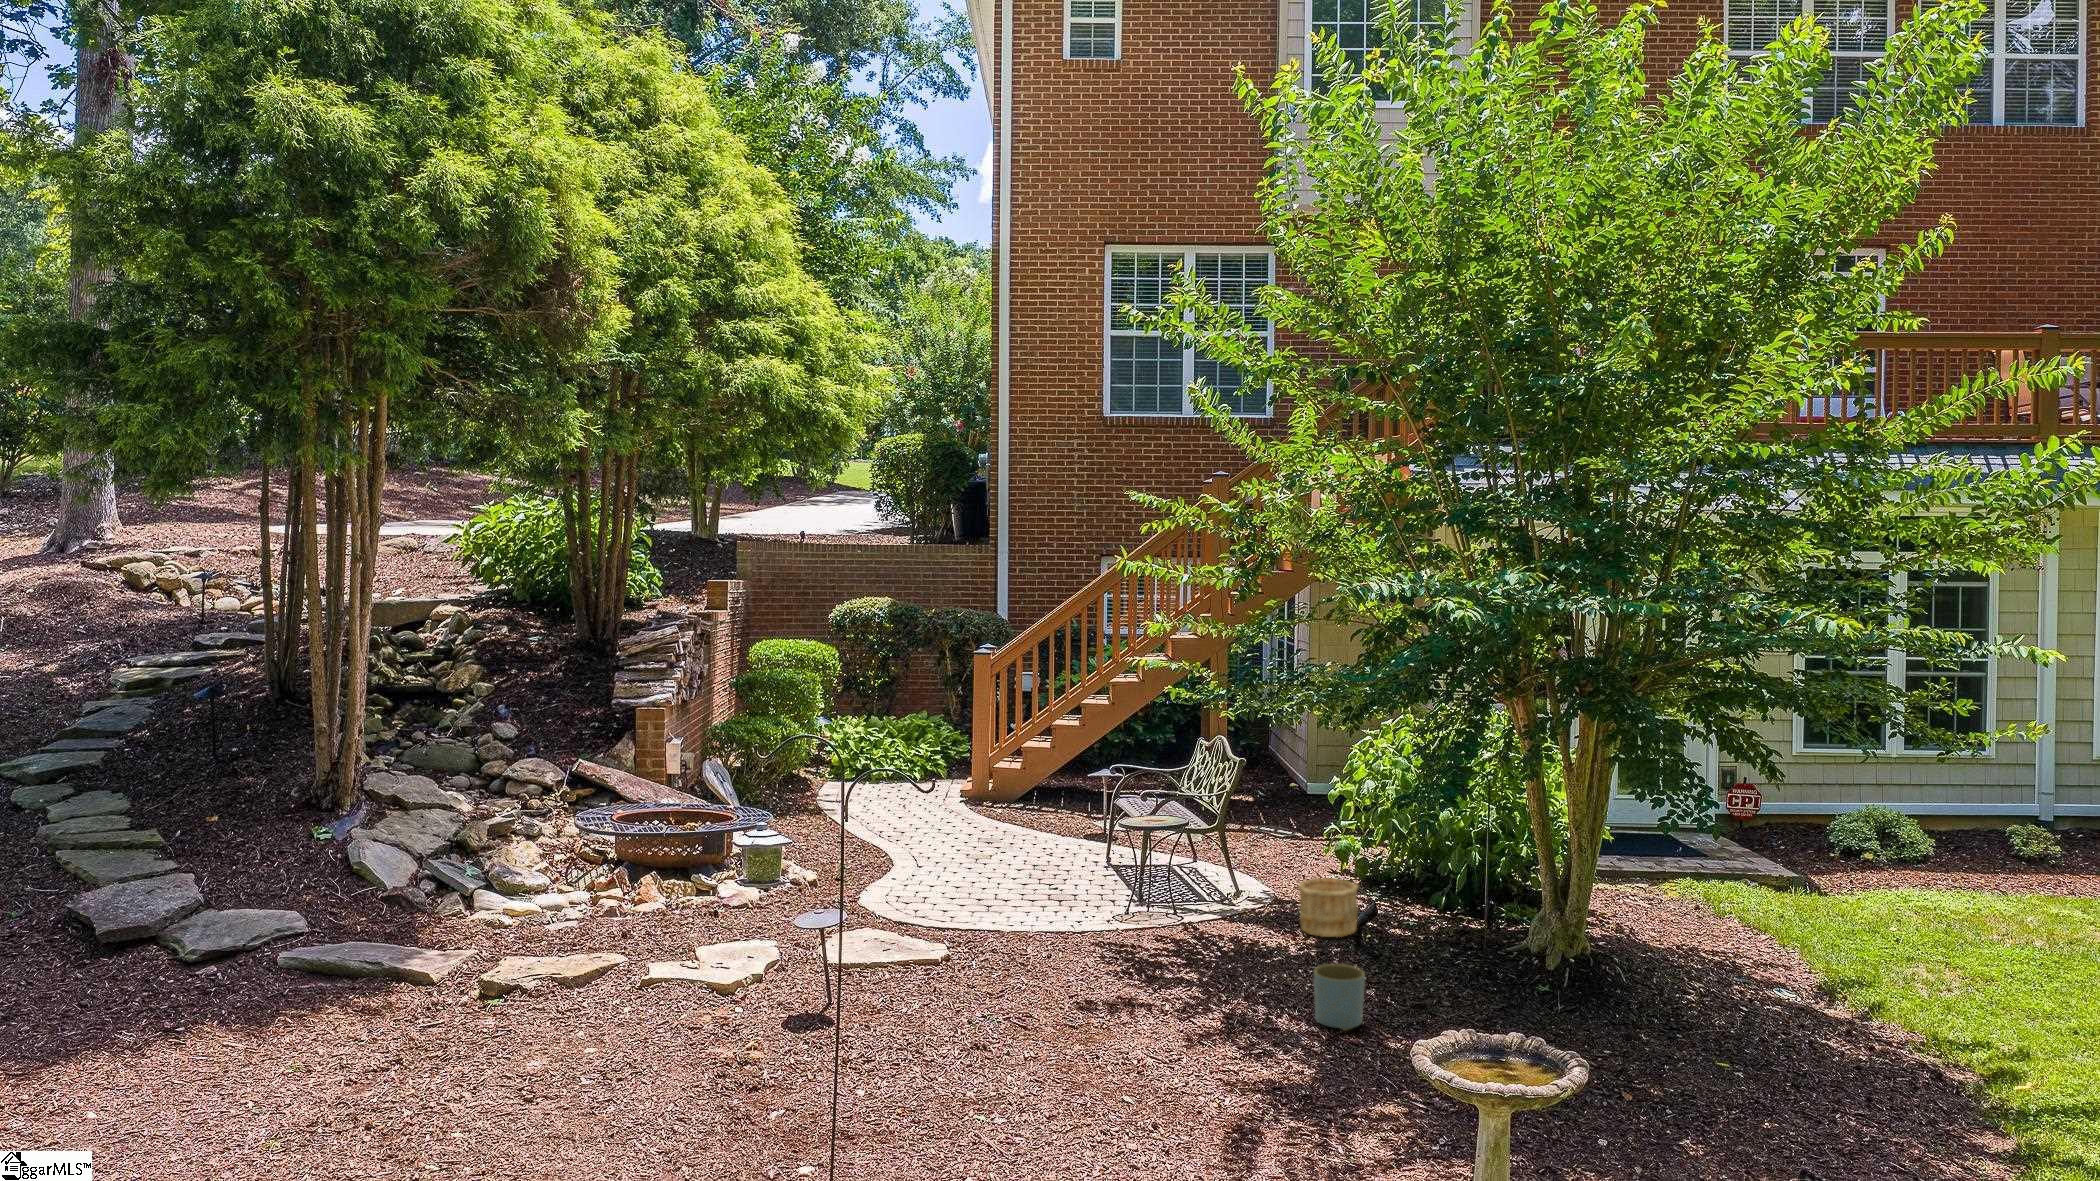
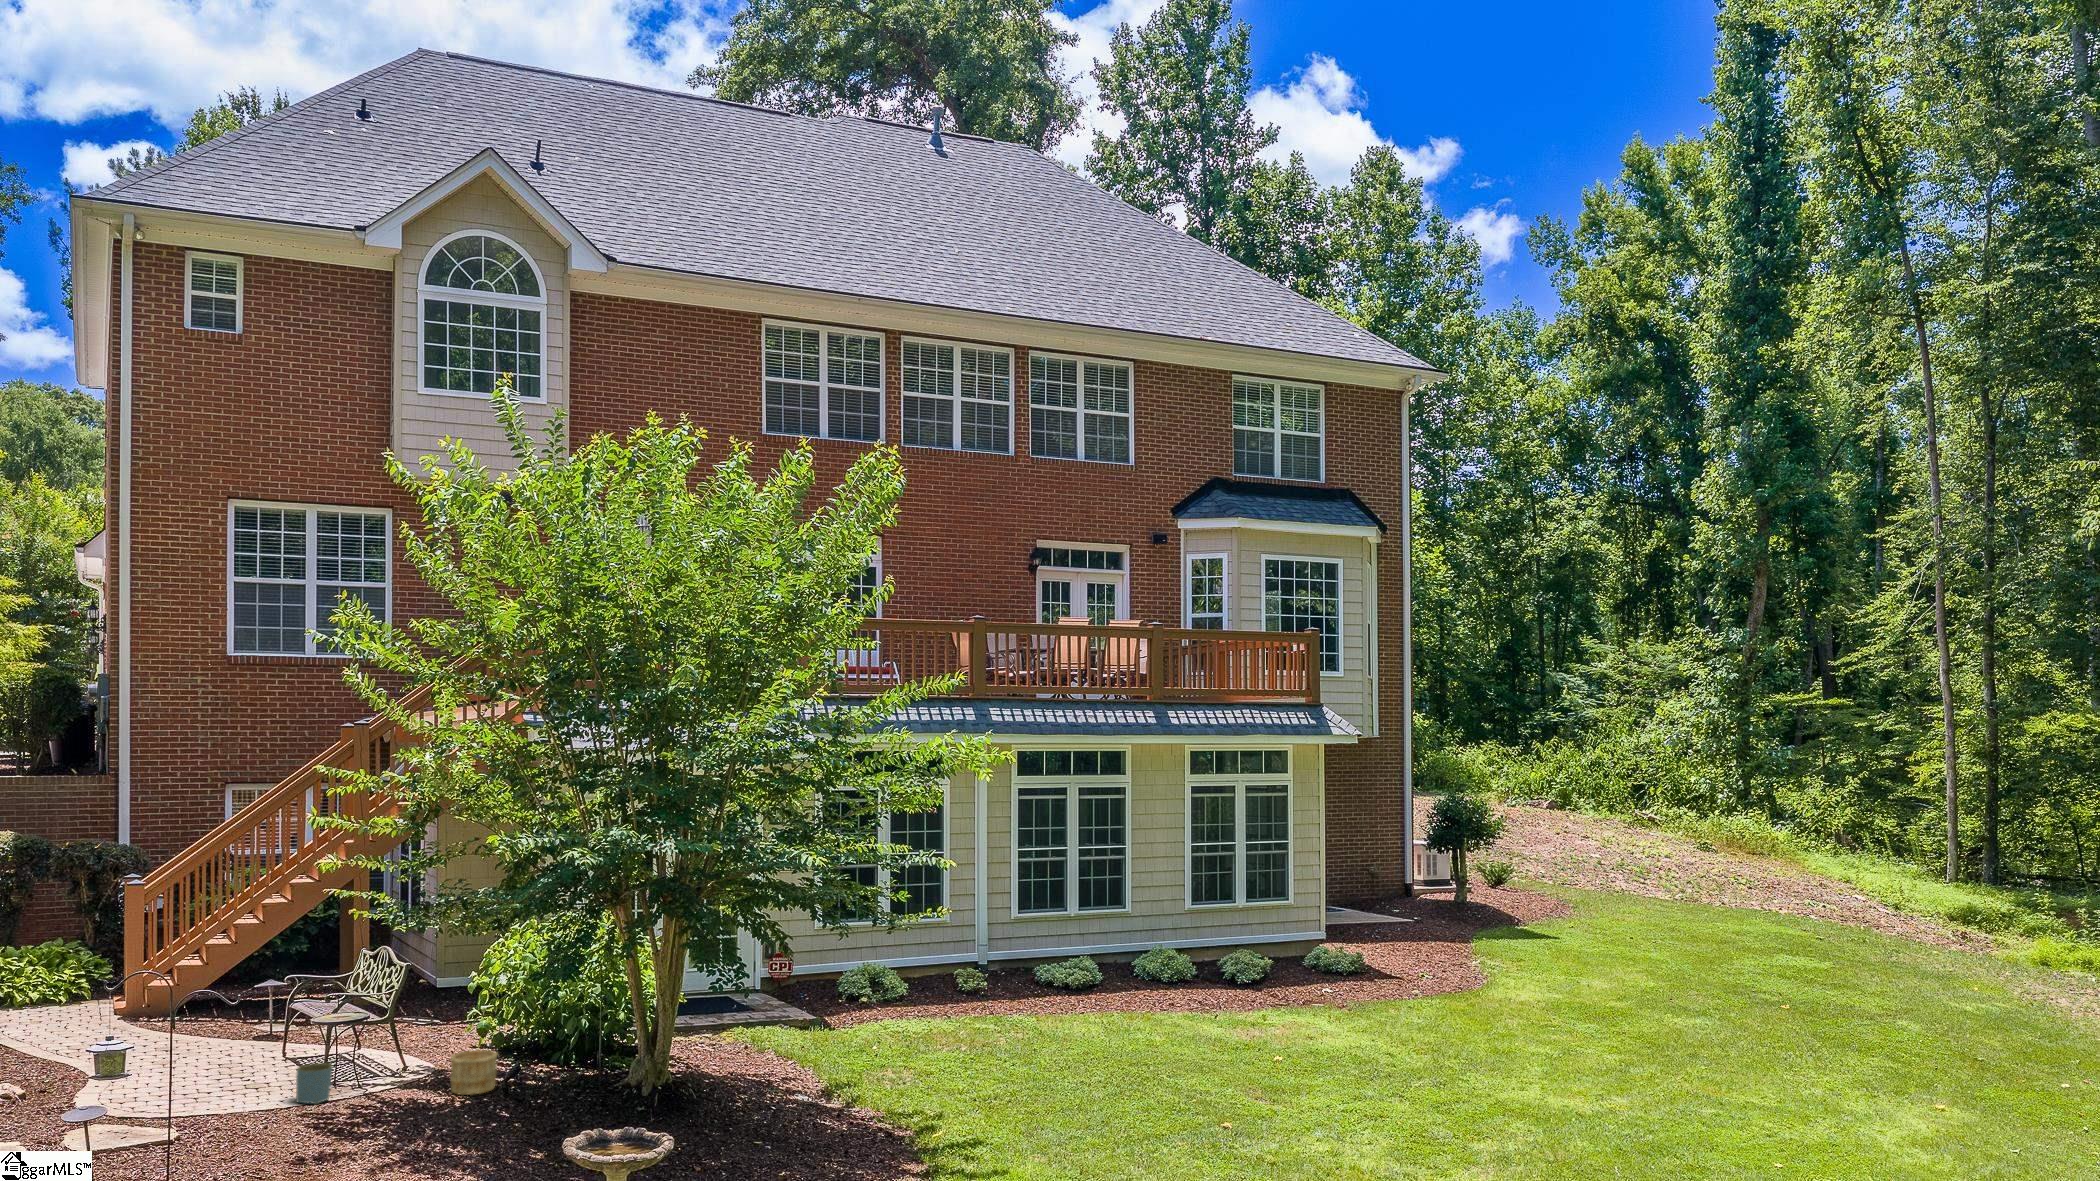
planter: present [1314,964,1365,1031] -> present [296,1063,332,1104]

